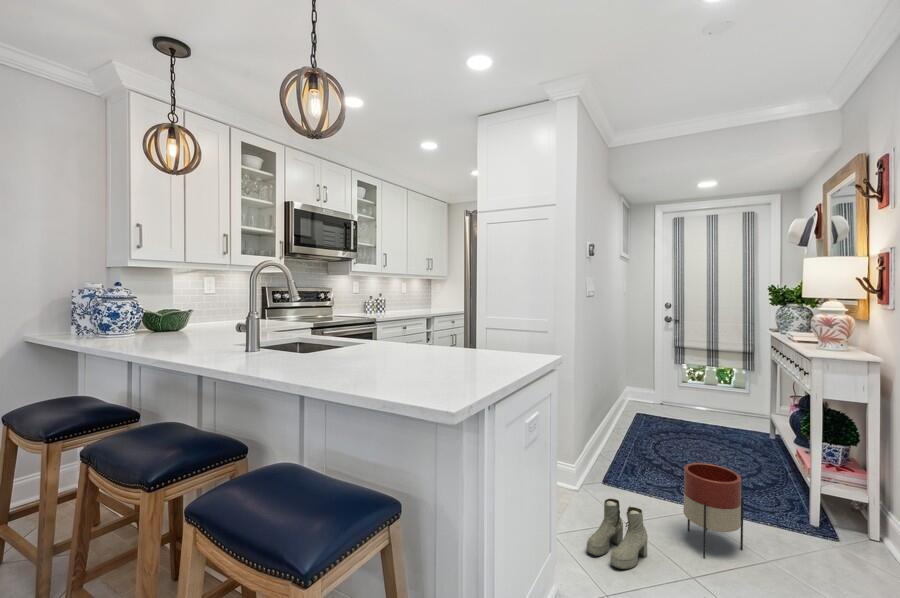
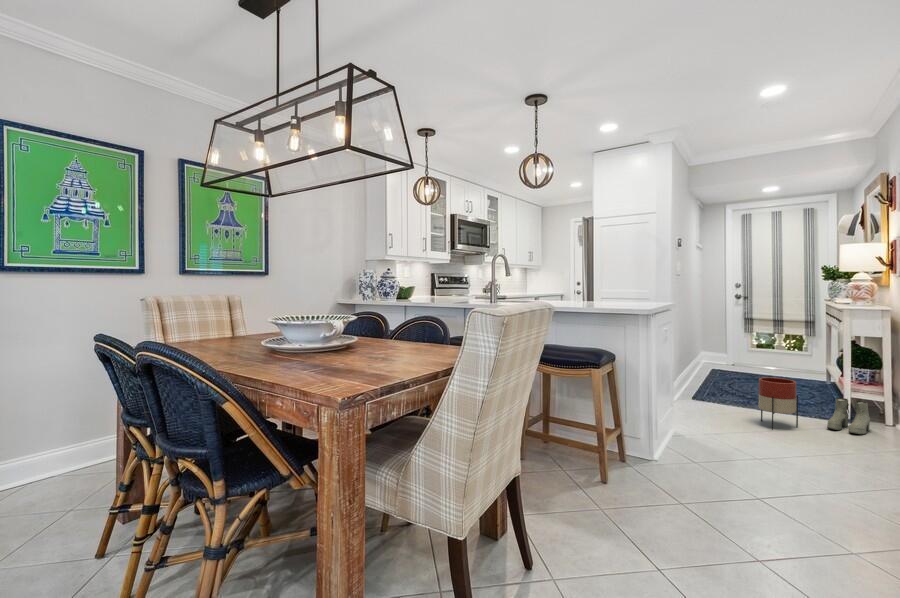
boots: present [586,499,648,569] -> present [827,398,870,434]

